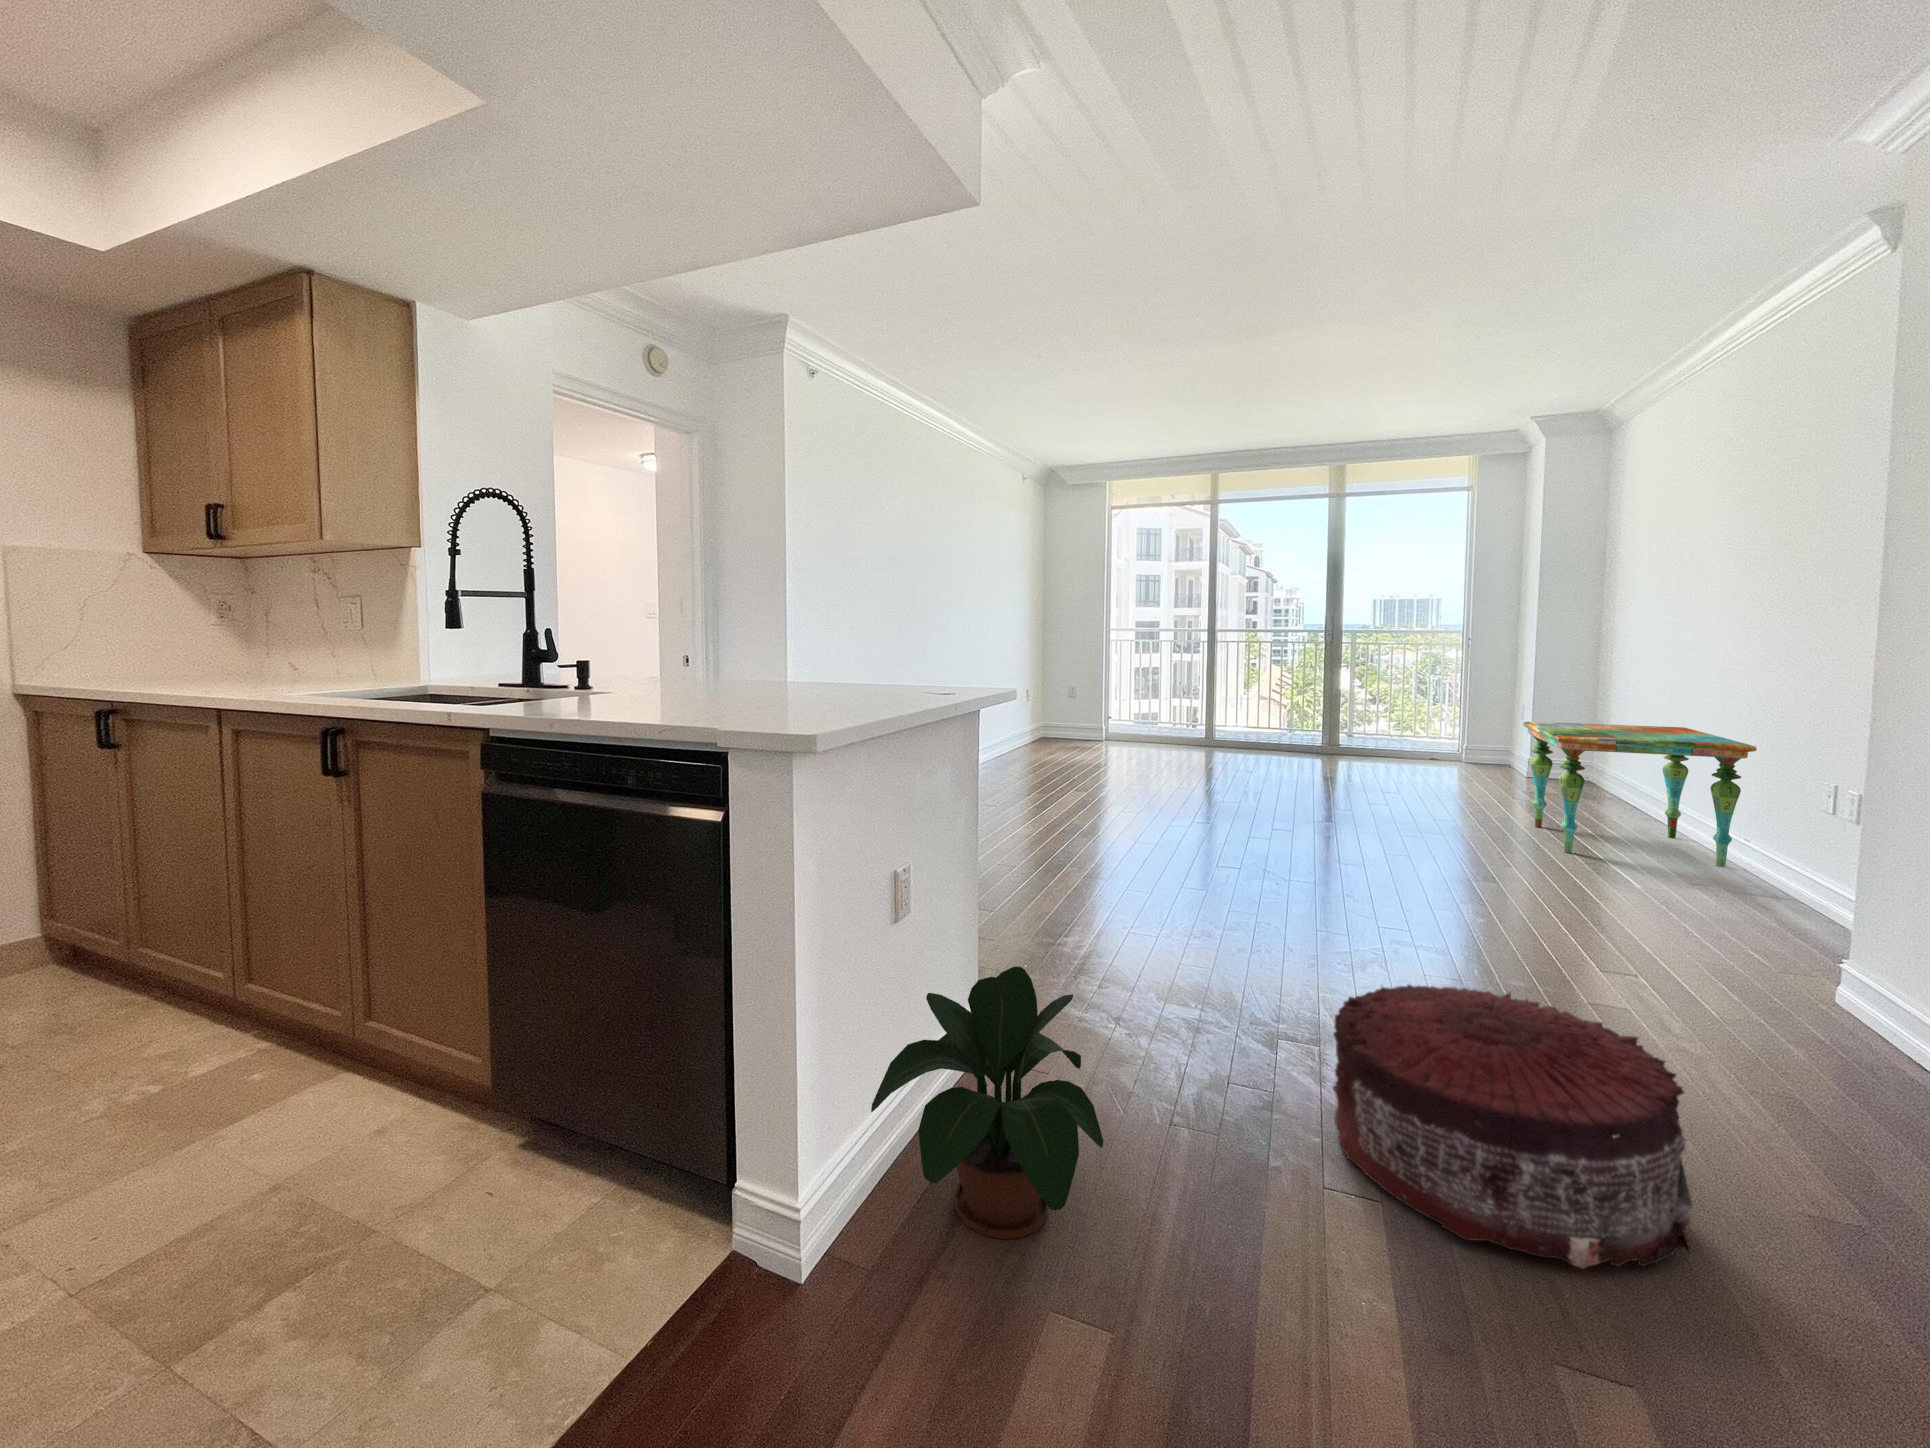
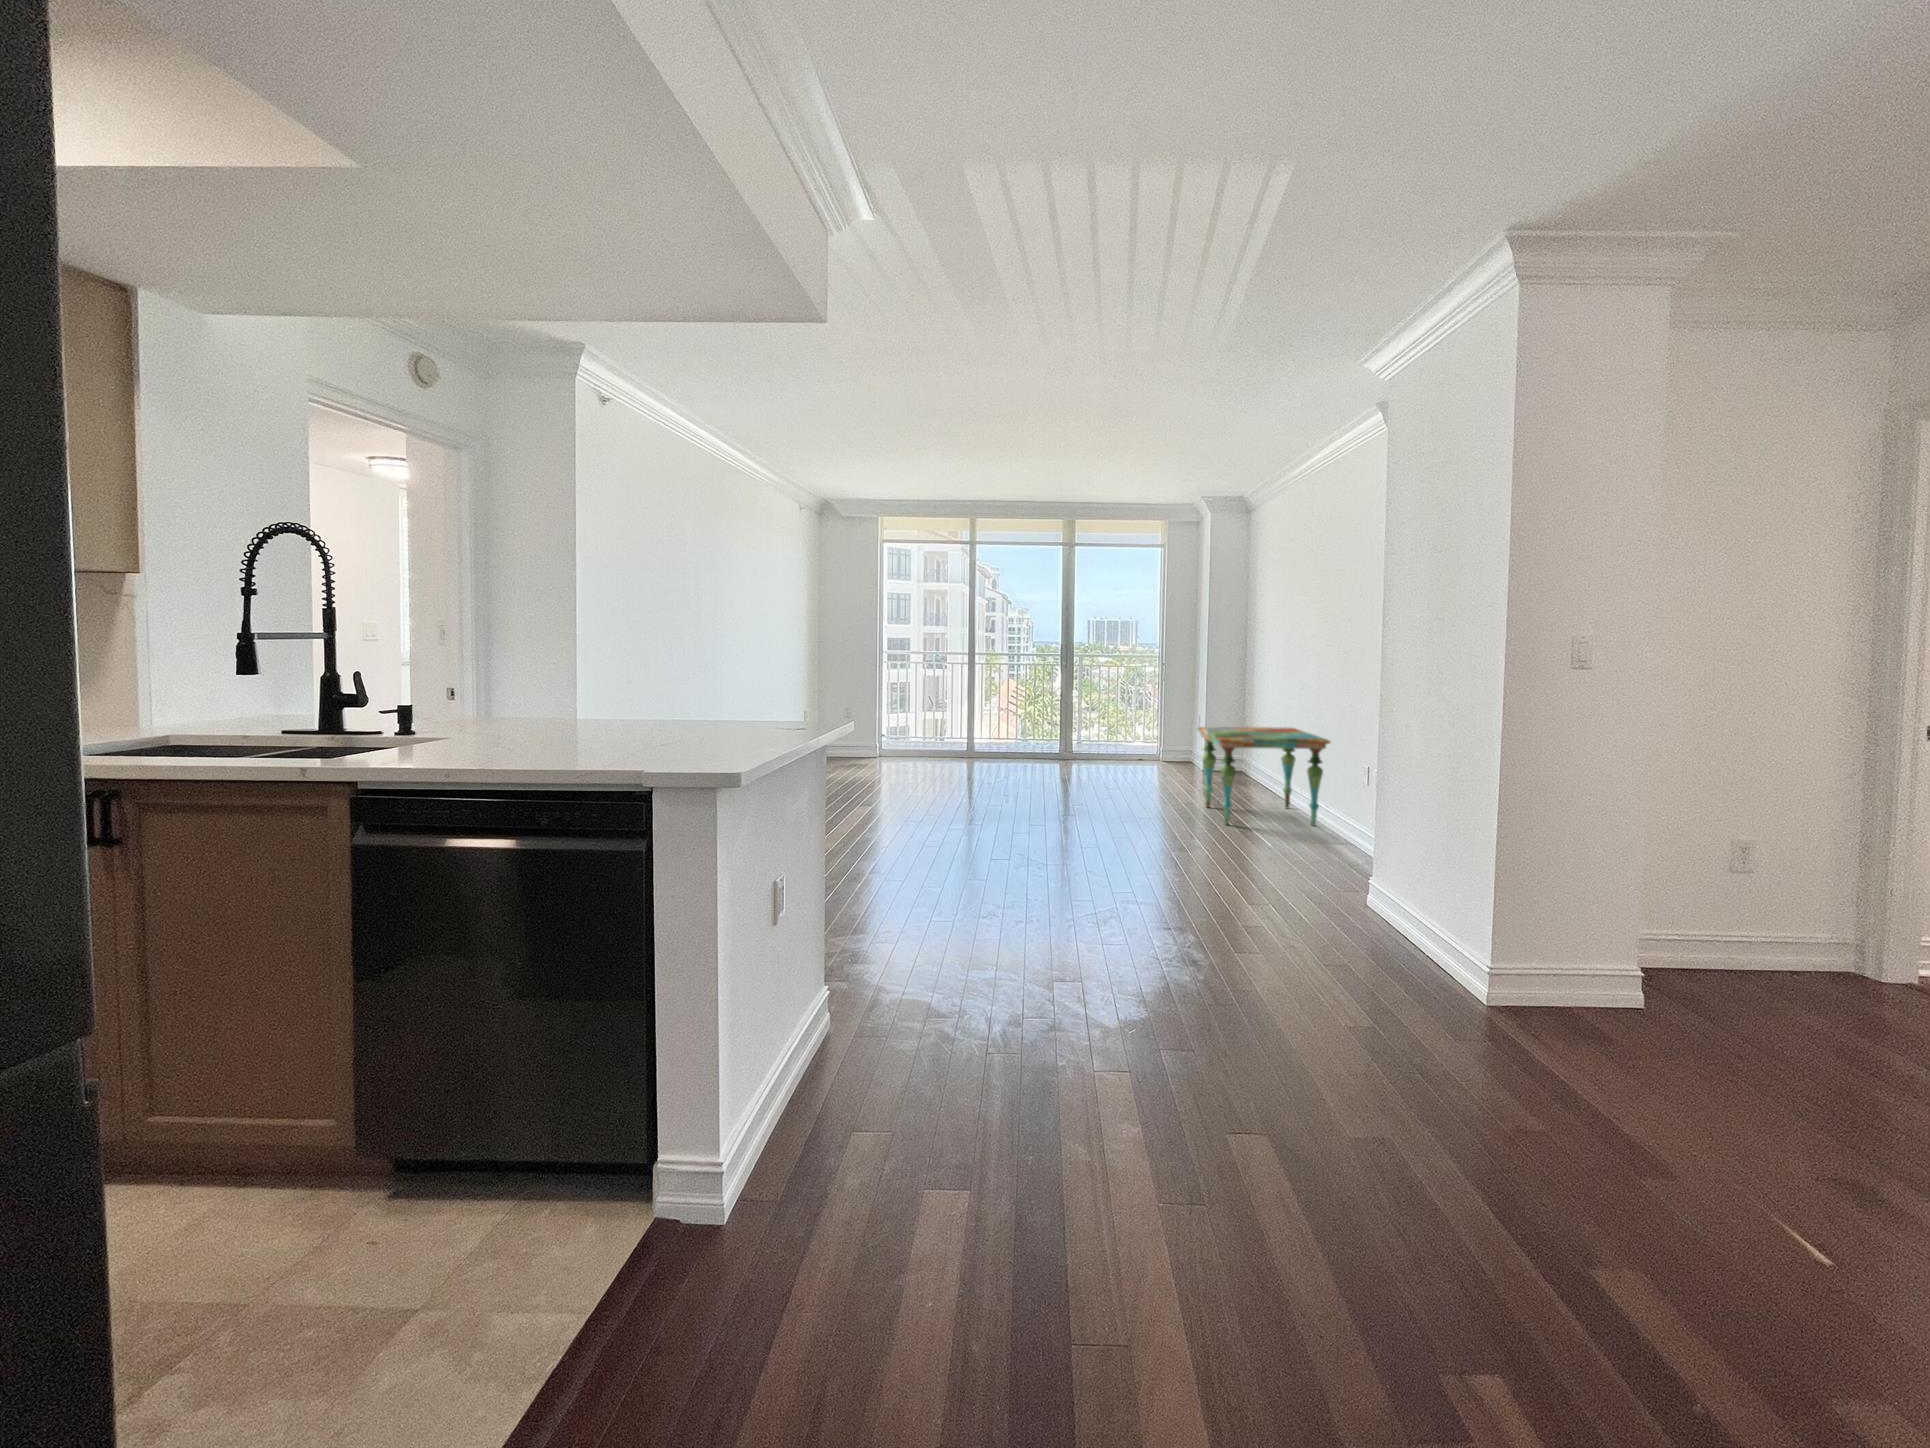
potted plant: present [871,967,1103,1239] -> none [770,946,952,1155]
pouf: present [1333,985,1693,1268] -> none [1094,919,1291,1079]

